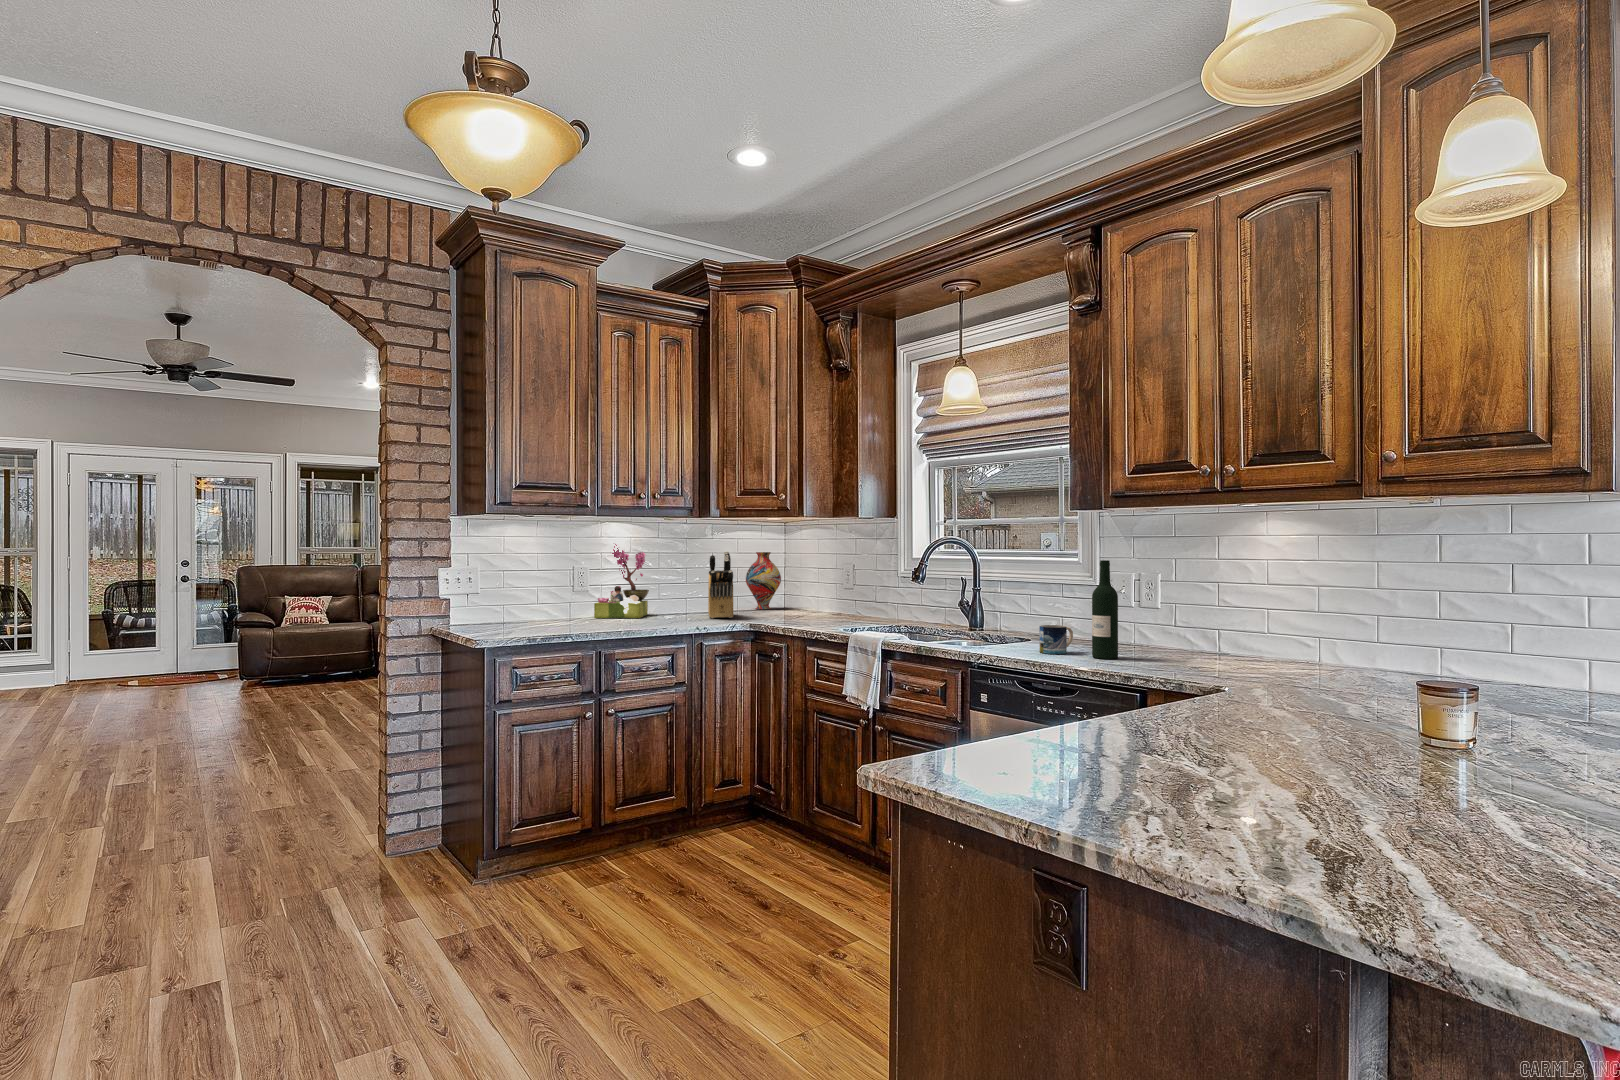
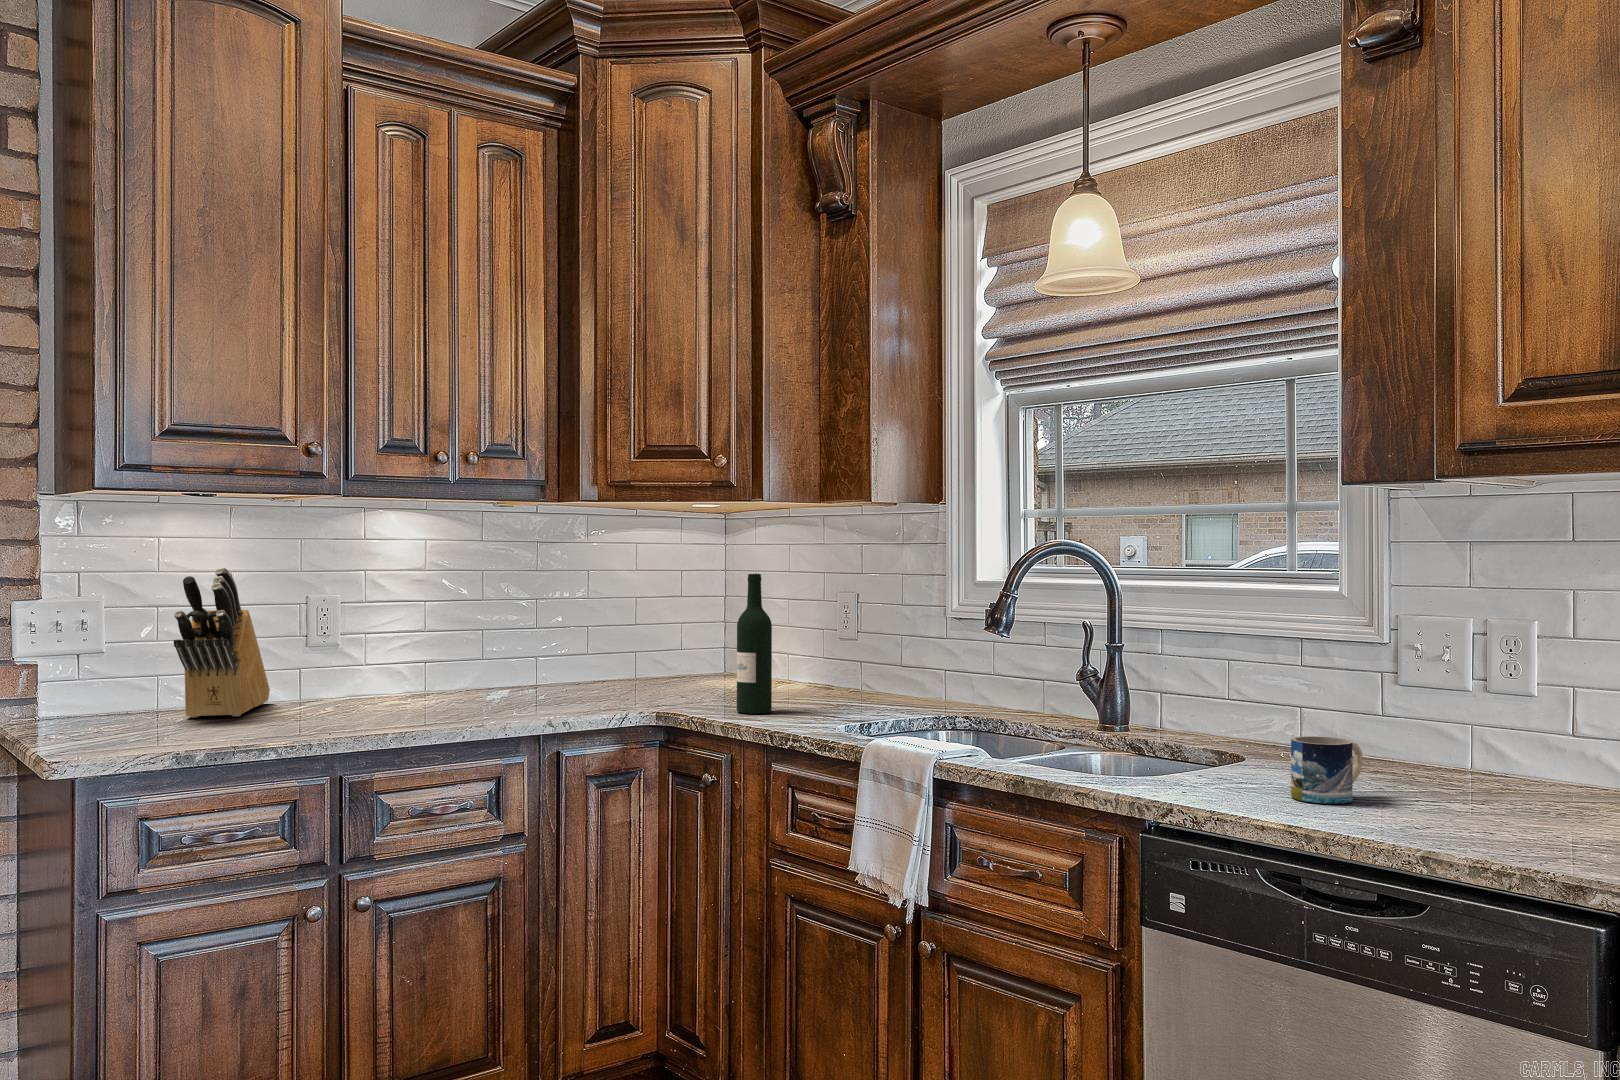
flower arrangement: present [594,544,649,618] -> none [349,548,462,699]
knife block: present [708,551,733,618] -> present [174,567,270,718]
vase: present [746,552,781,609] -> none [653,567,721,675]
wine bottle: present [1092,560,1118,659] -> present [737,574,772,714]

